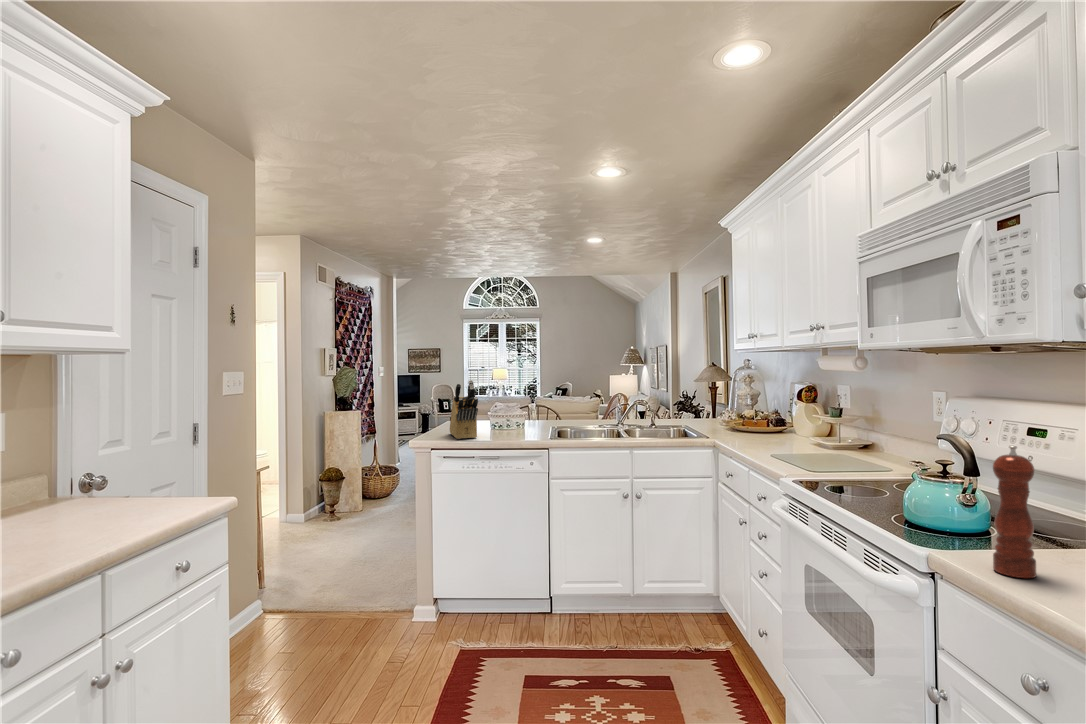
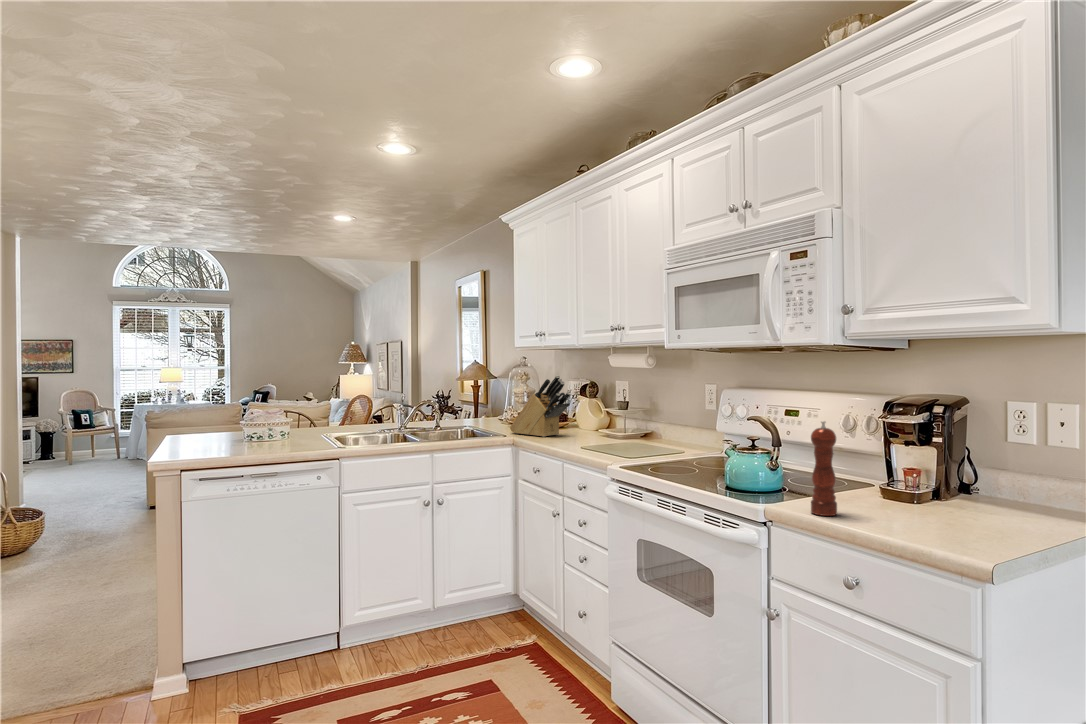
knife block: present [450,380,478,439] -> present [510,375,570,437]

